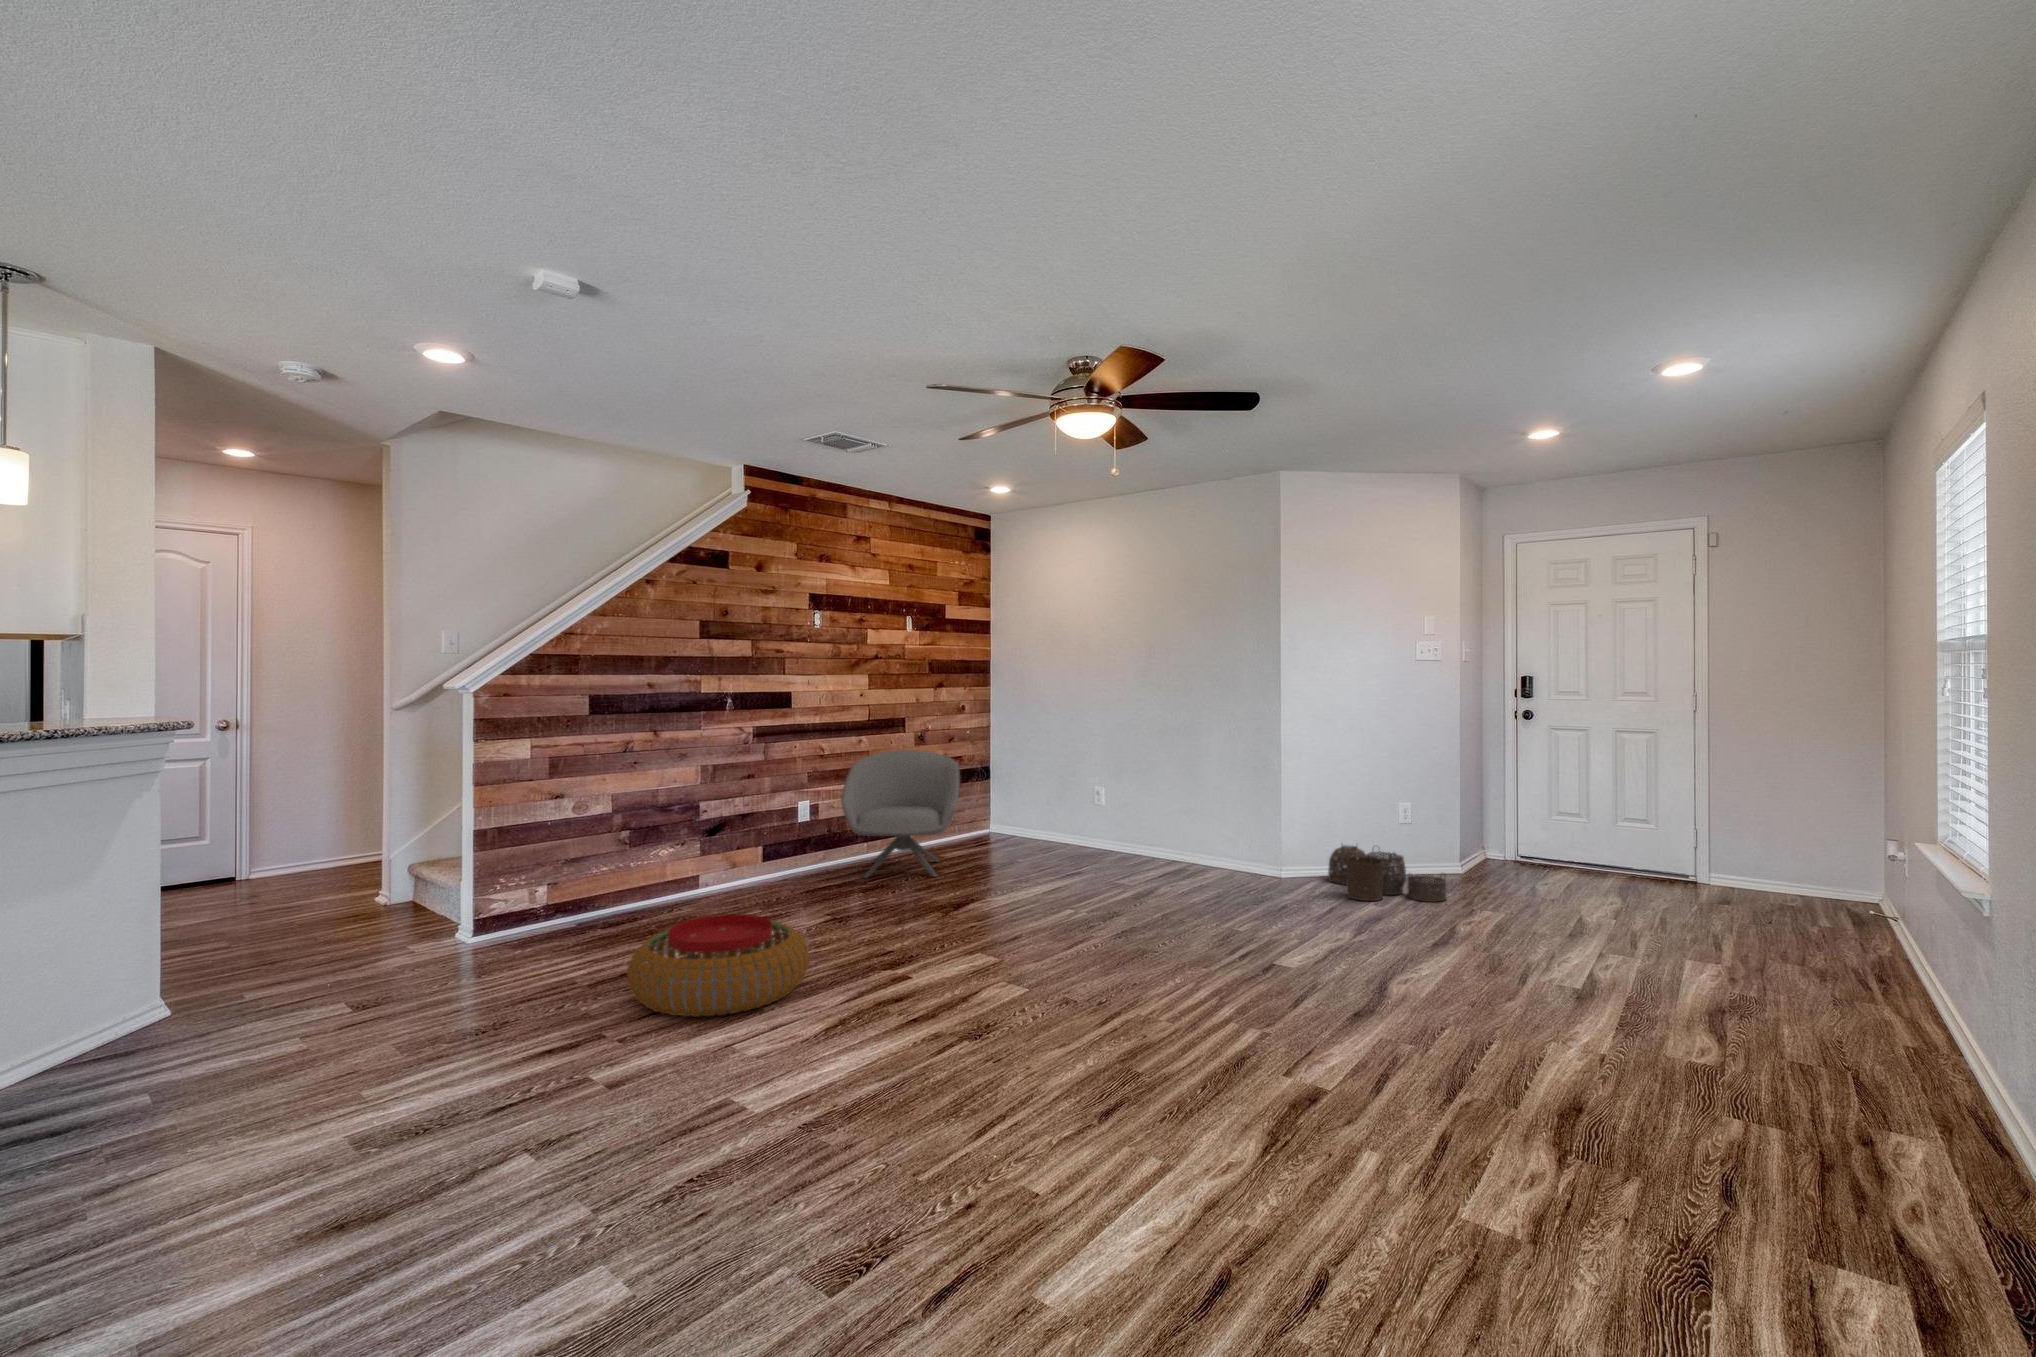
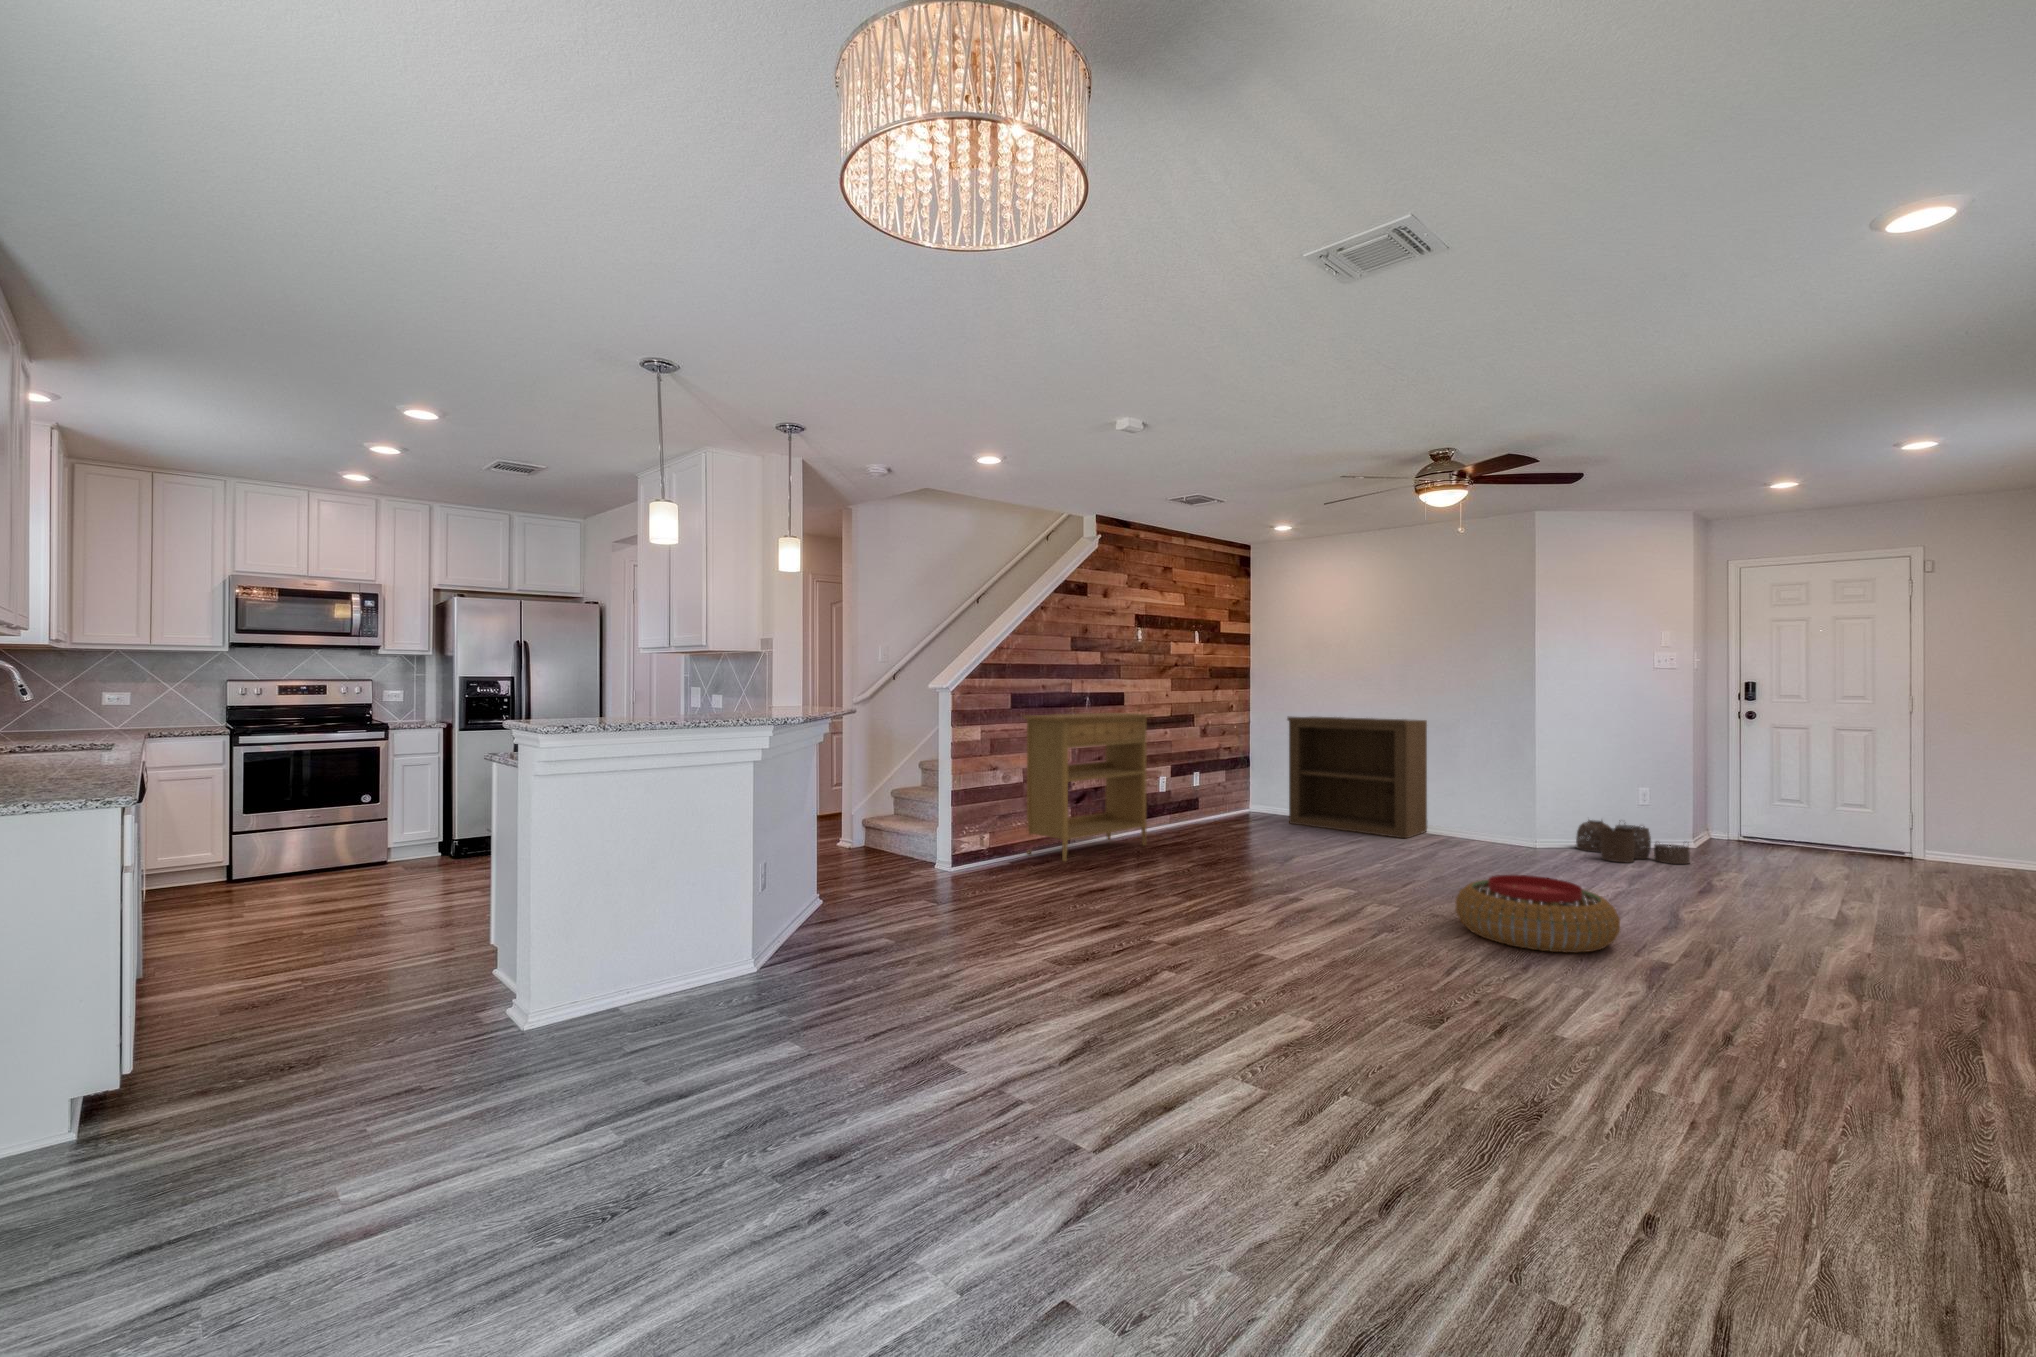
console table: none [608,718,809,923] -> present [1023,713,1153,862]
bookshelf: none [1013,719,1171,871] -> present [1287,717,1427,838]
armchair: present [841,750,960,878] -> none [1166,740,1264,839]
pouf: present [627,914,809,1017] -> present [1456,875,1620,953]

